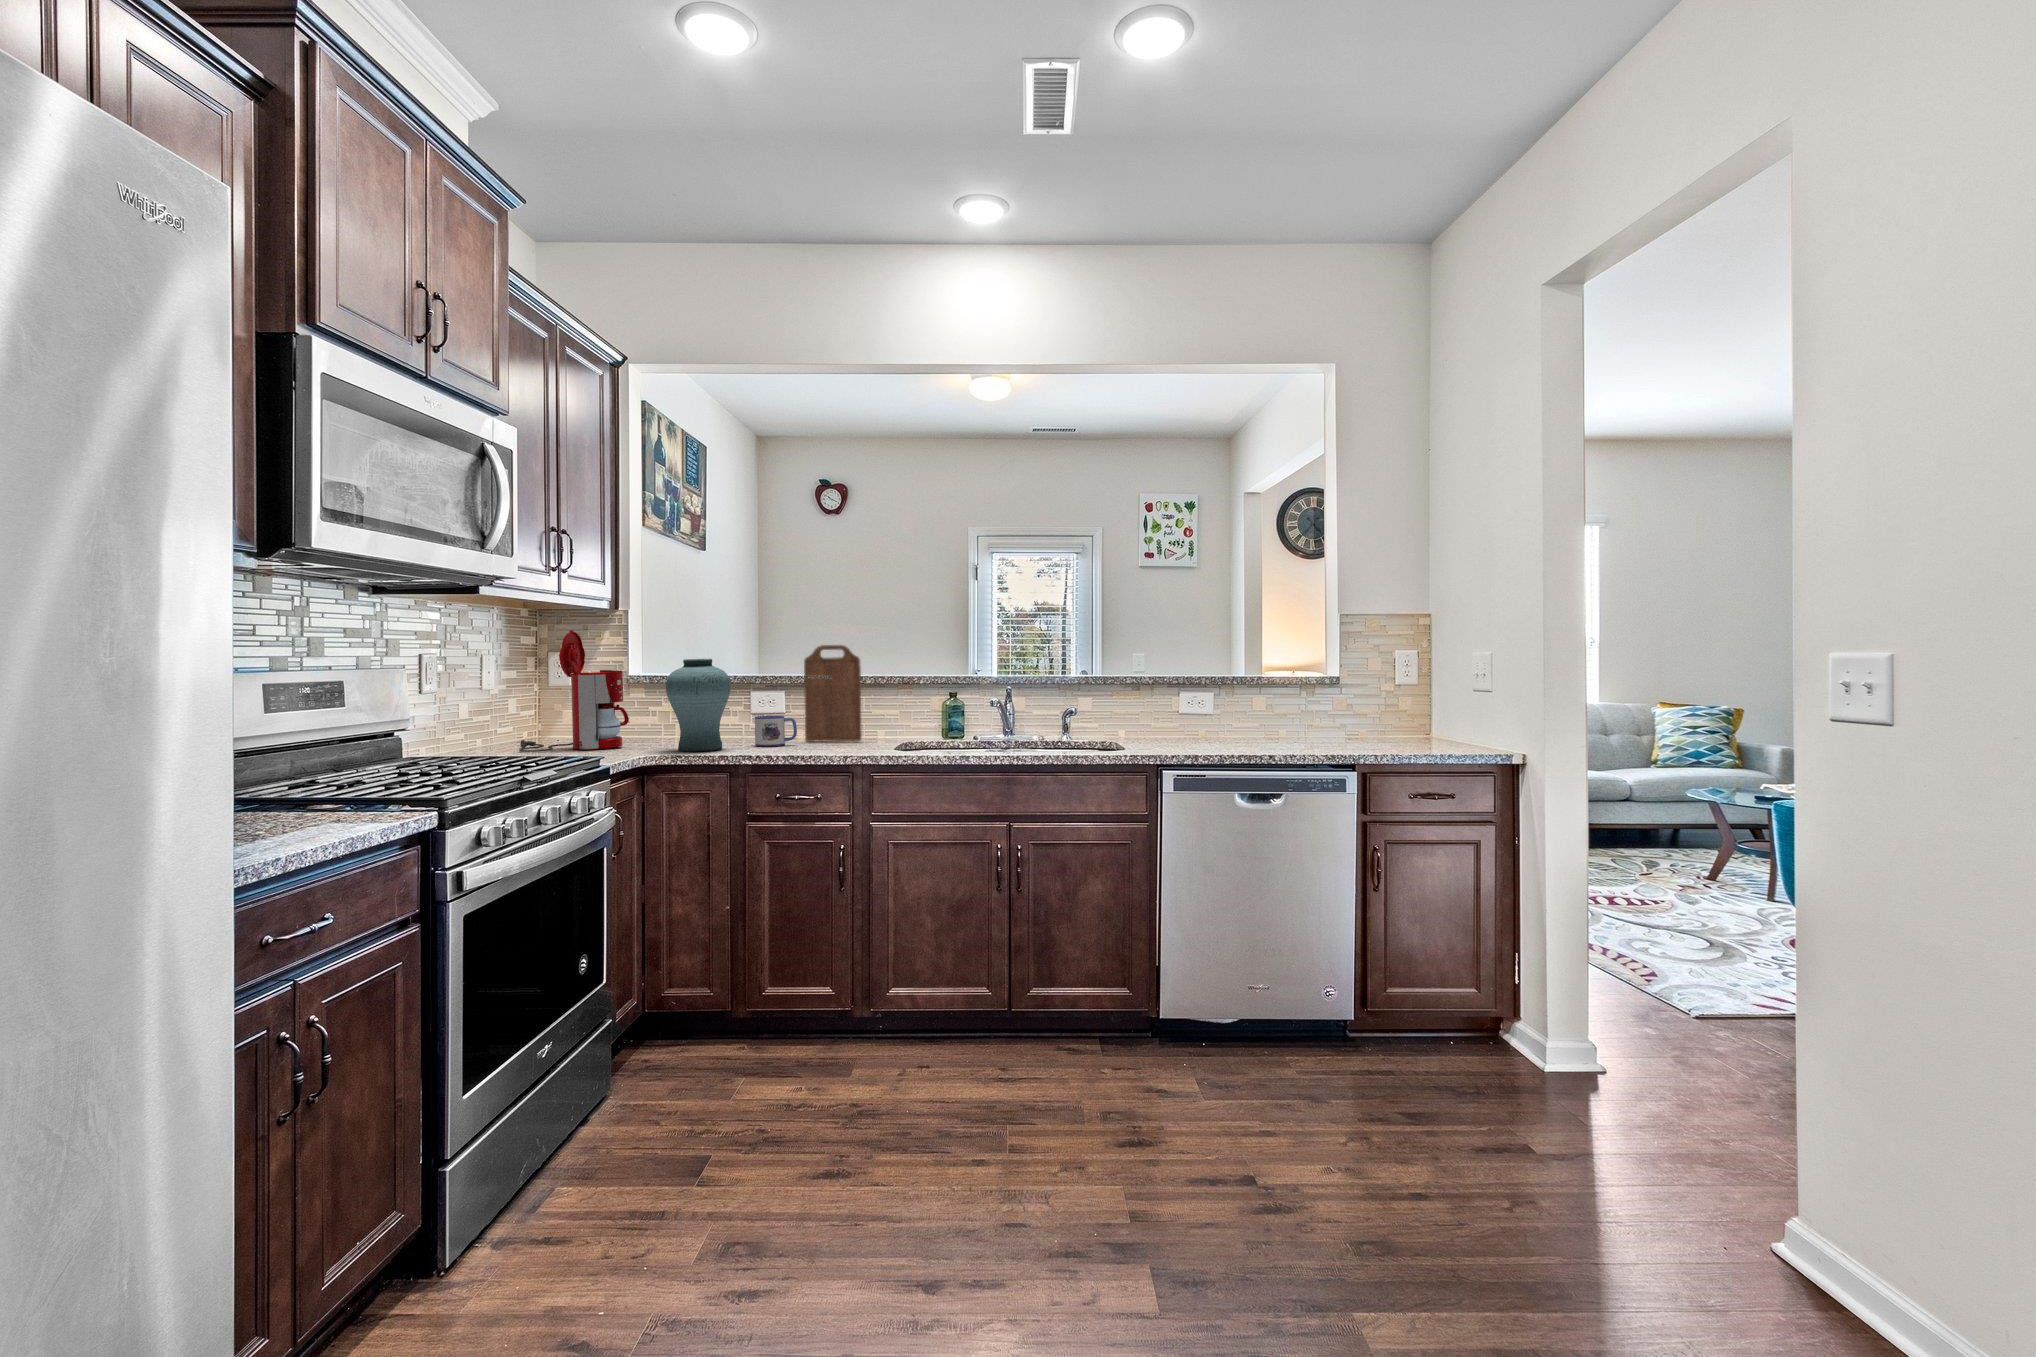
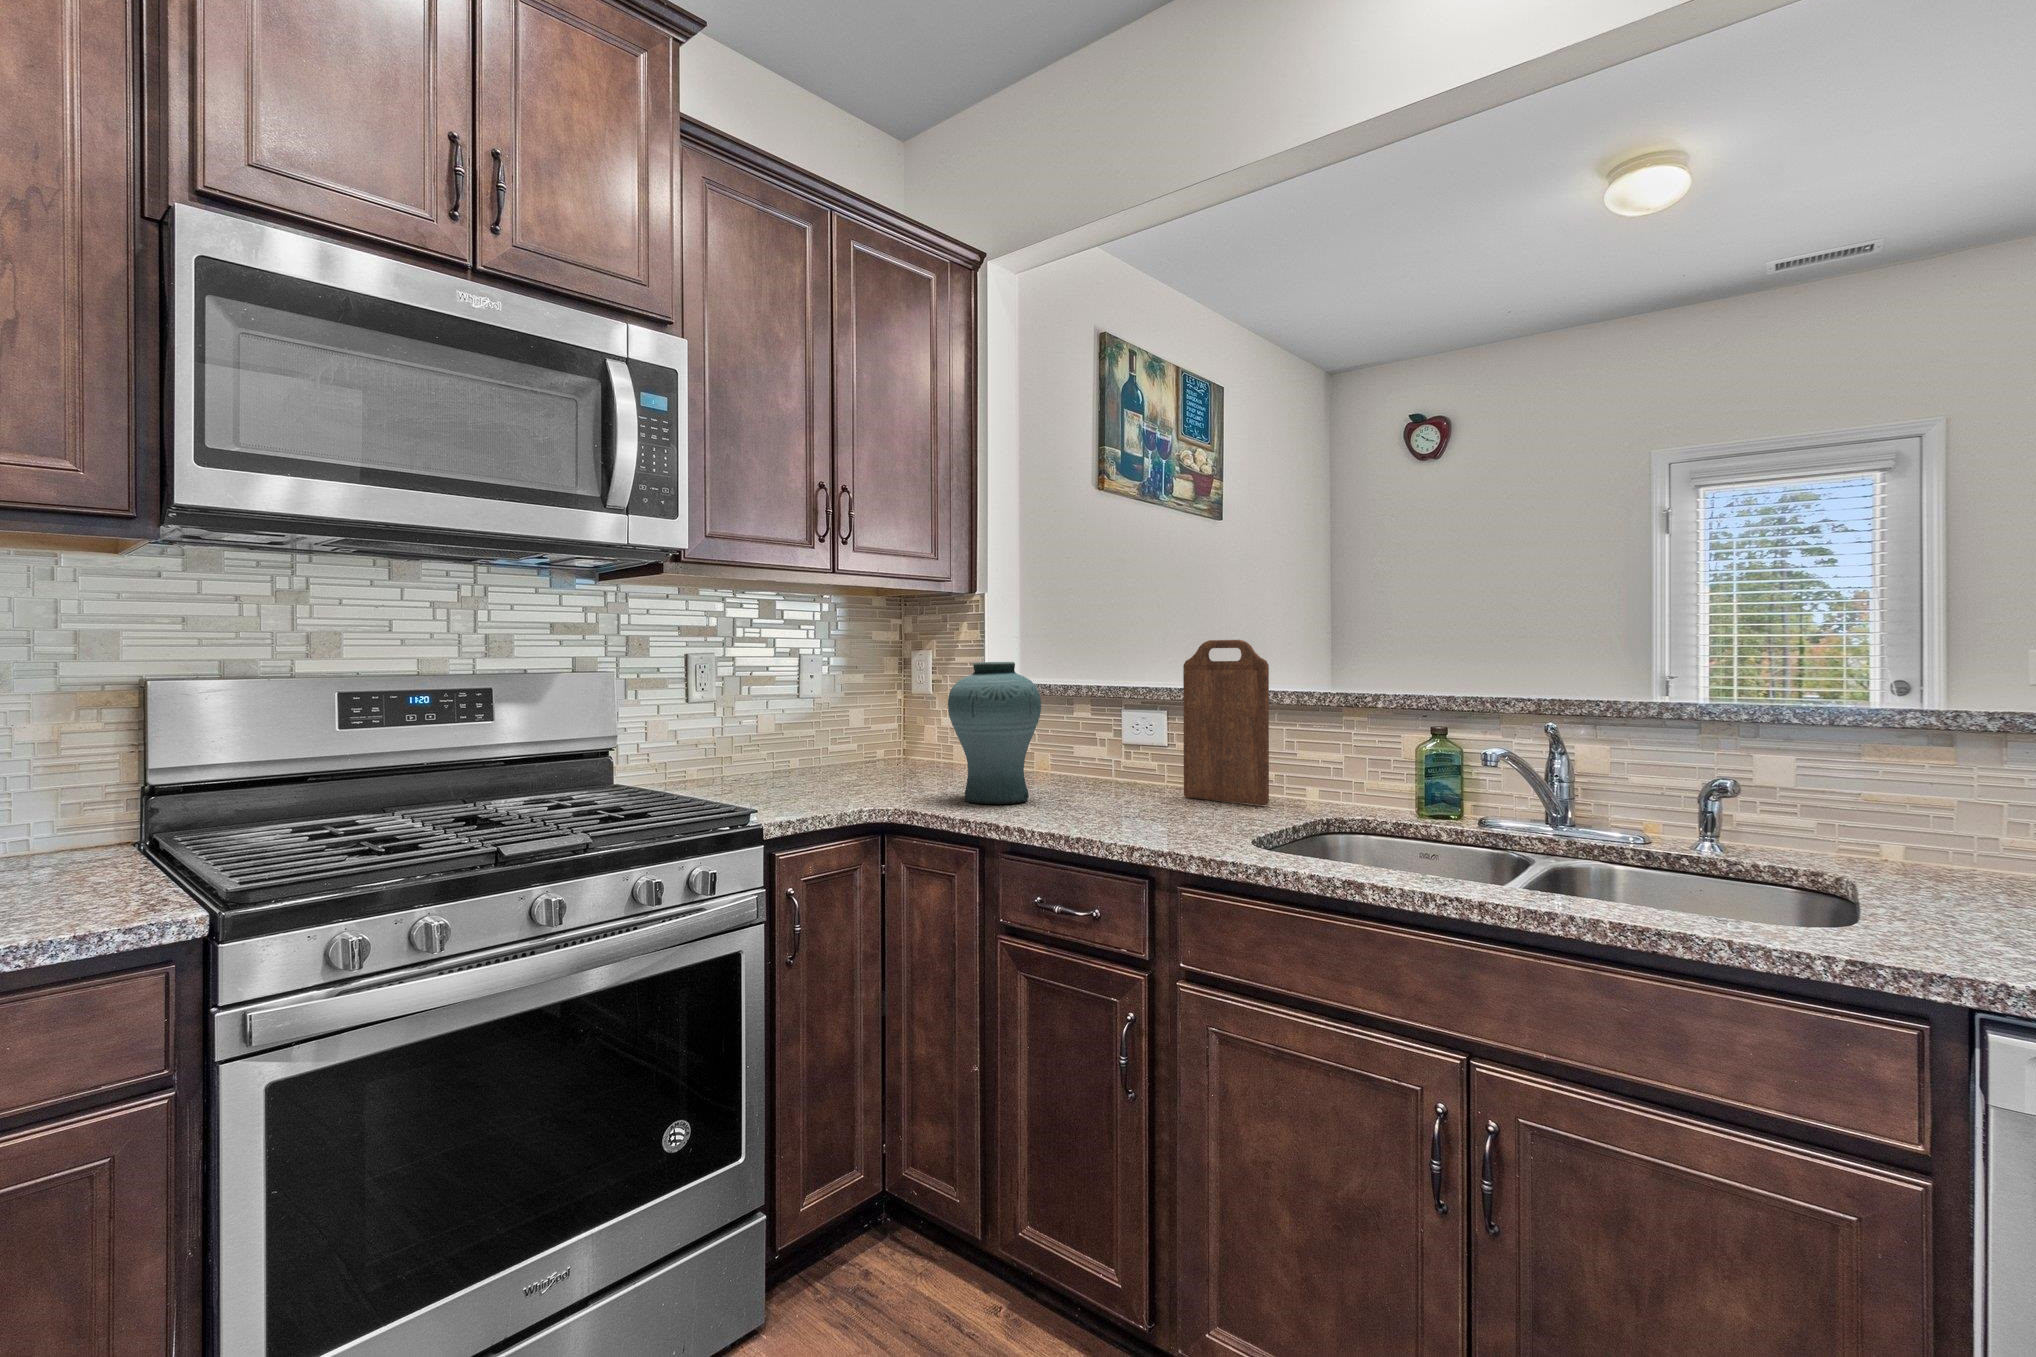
coffee maker: present [518,630,629,752] -> none [814,622,946,784]
mug: present [755,716,797,747] -> none [1088,753,1150,804]

